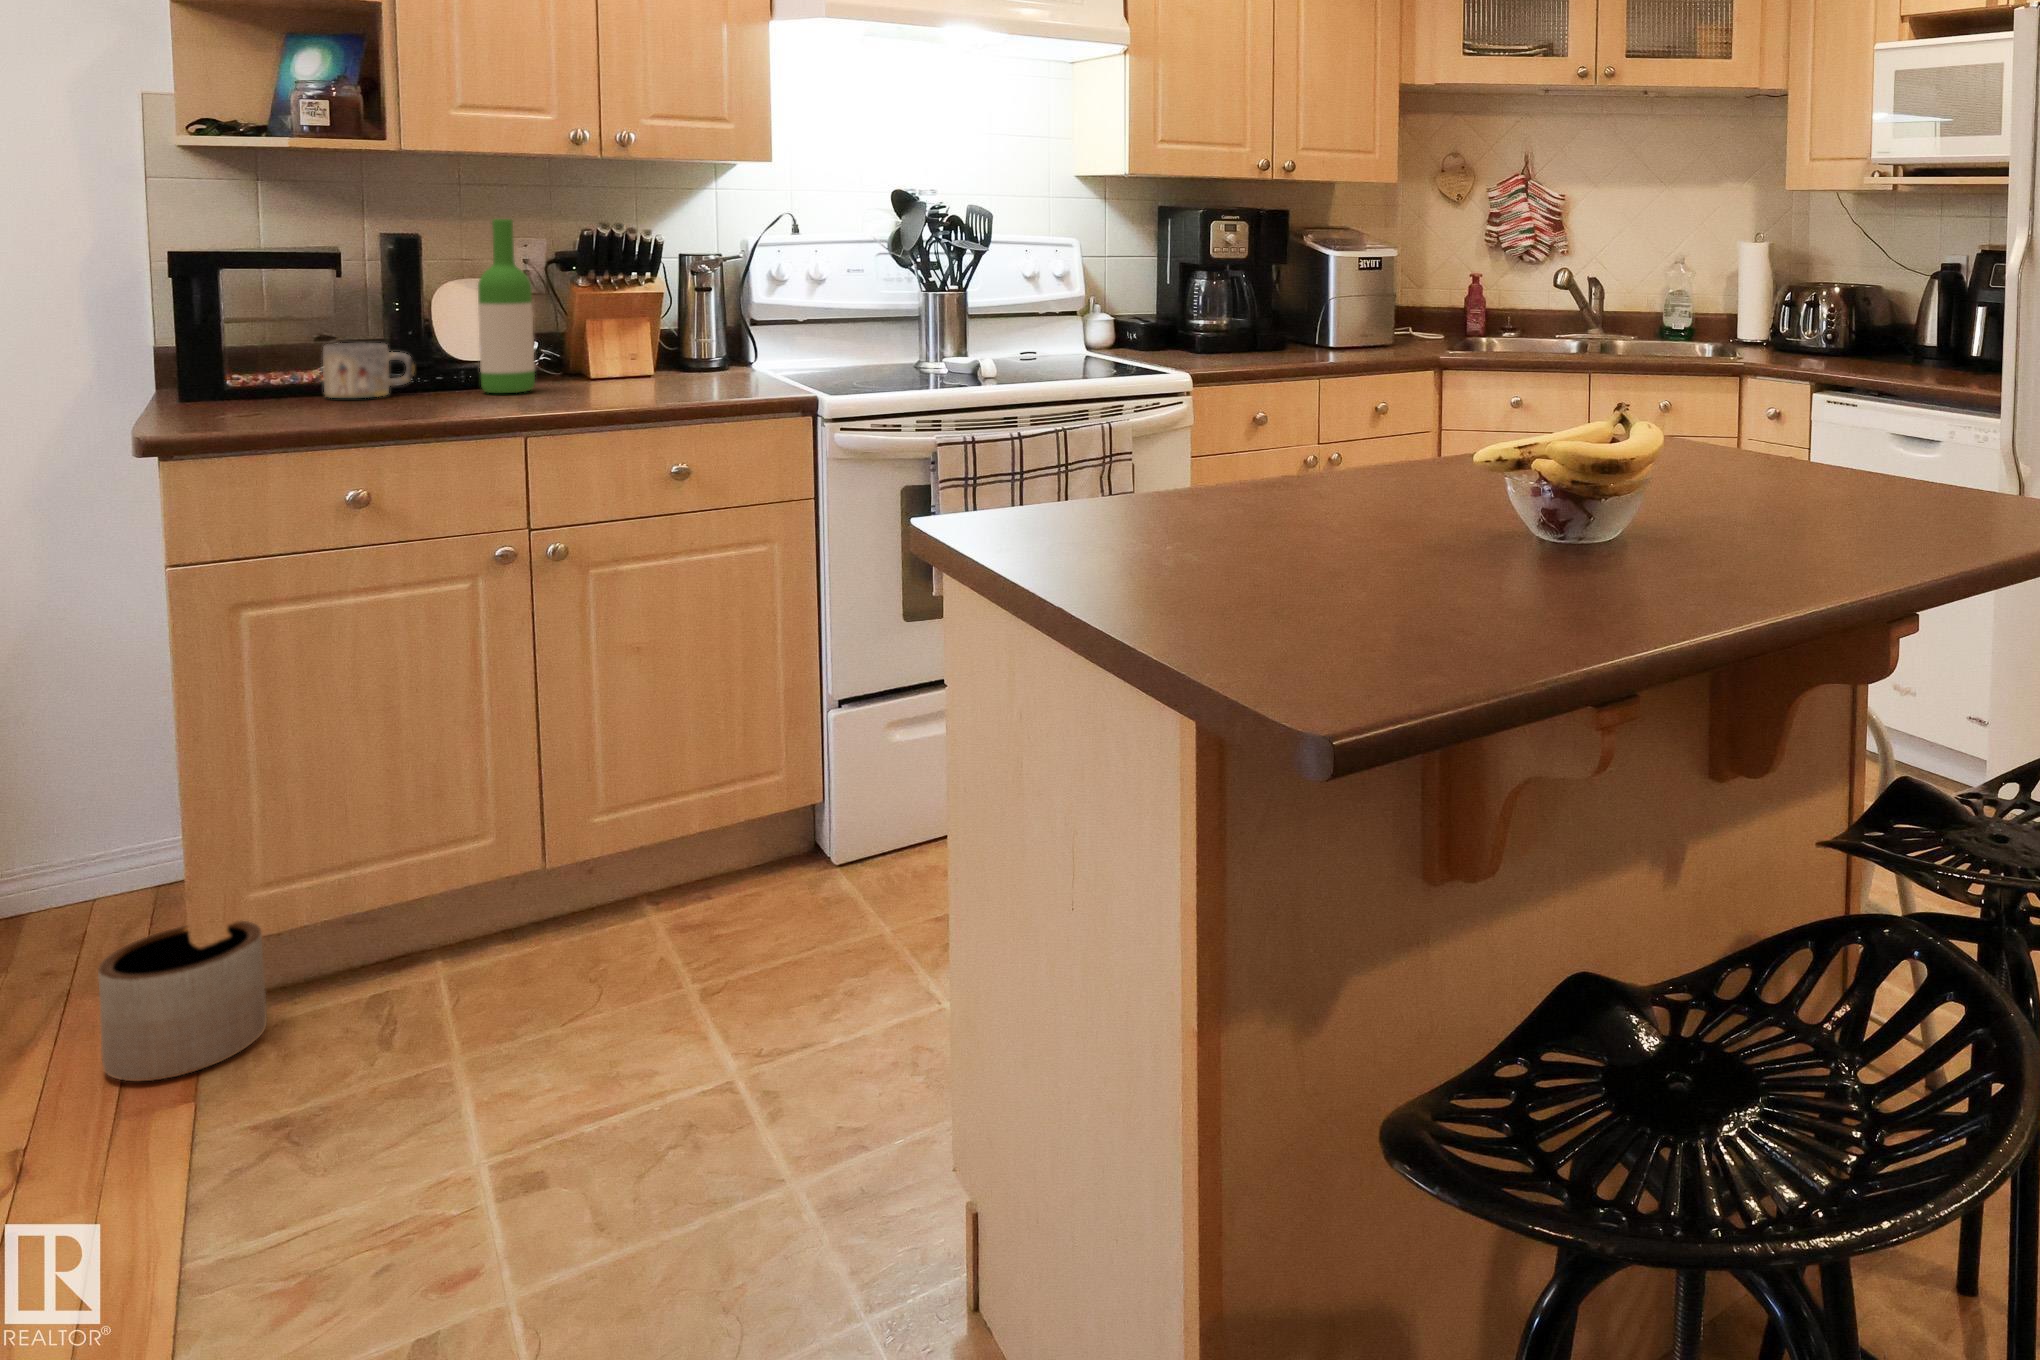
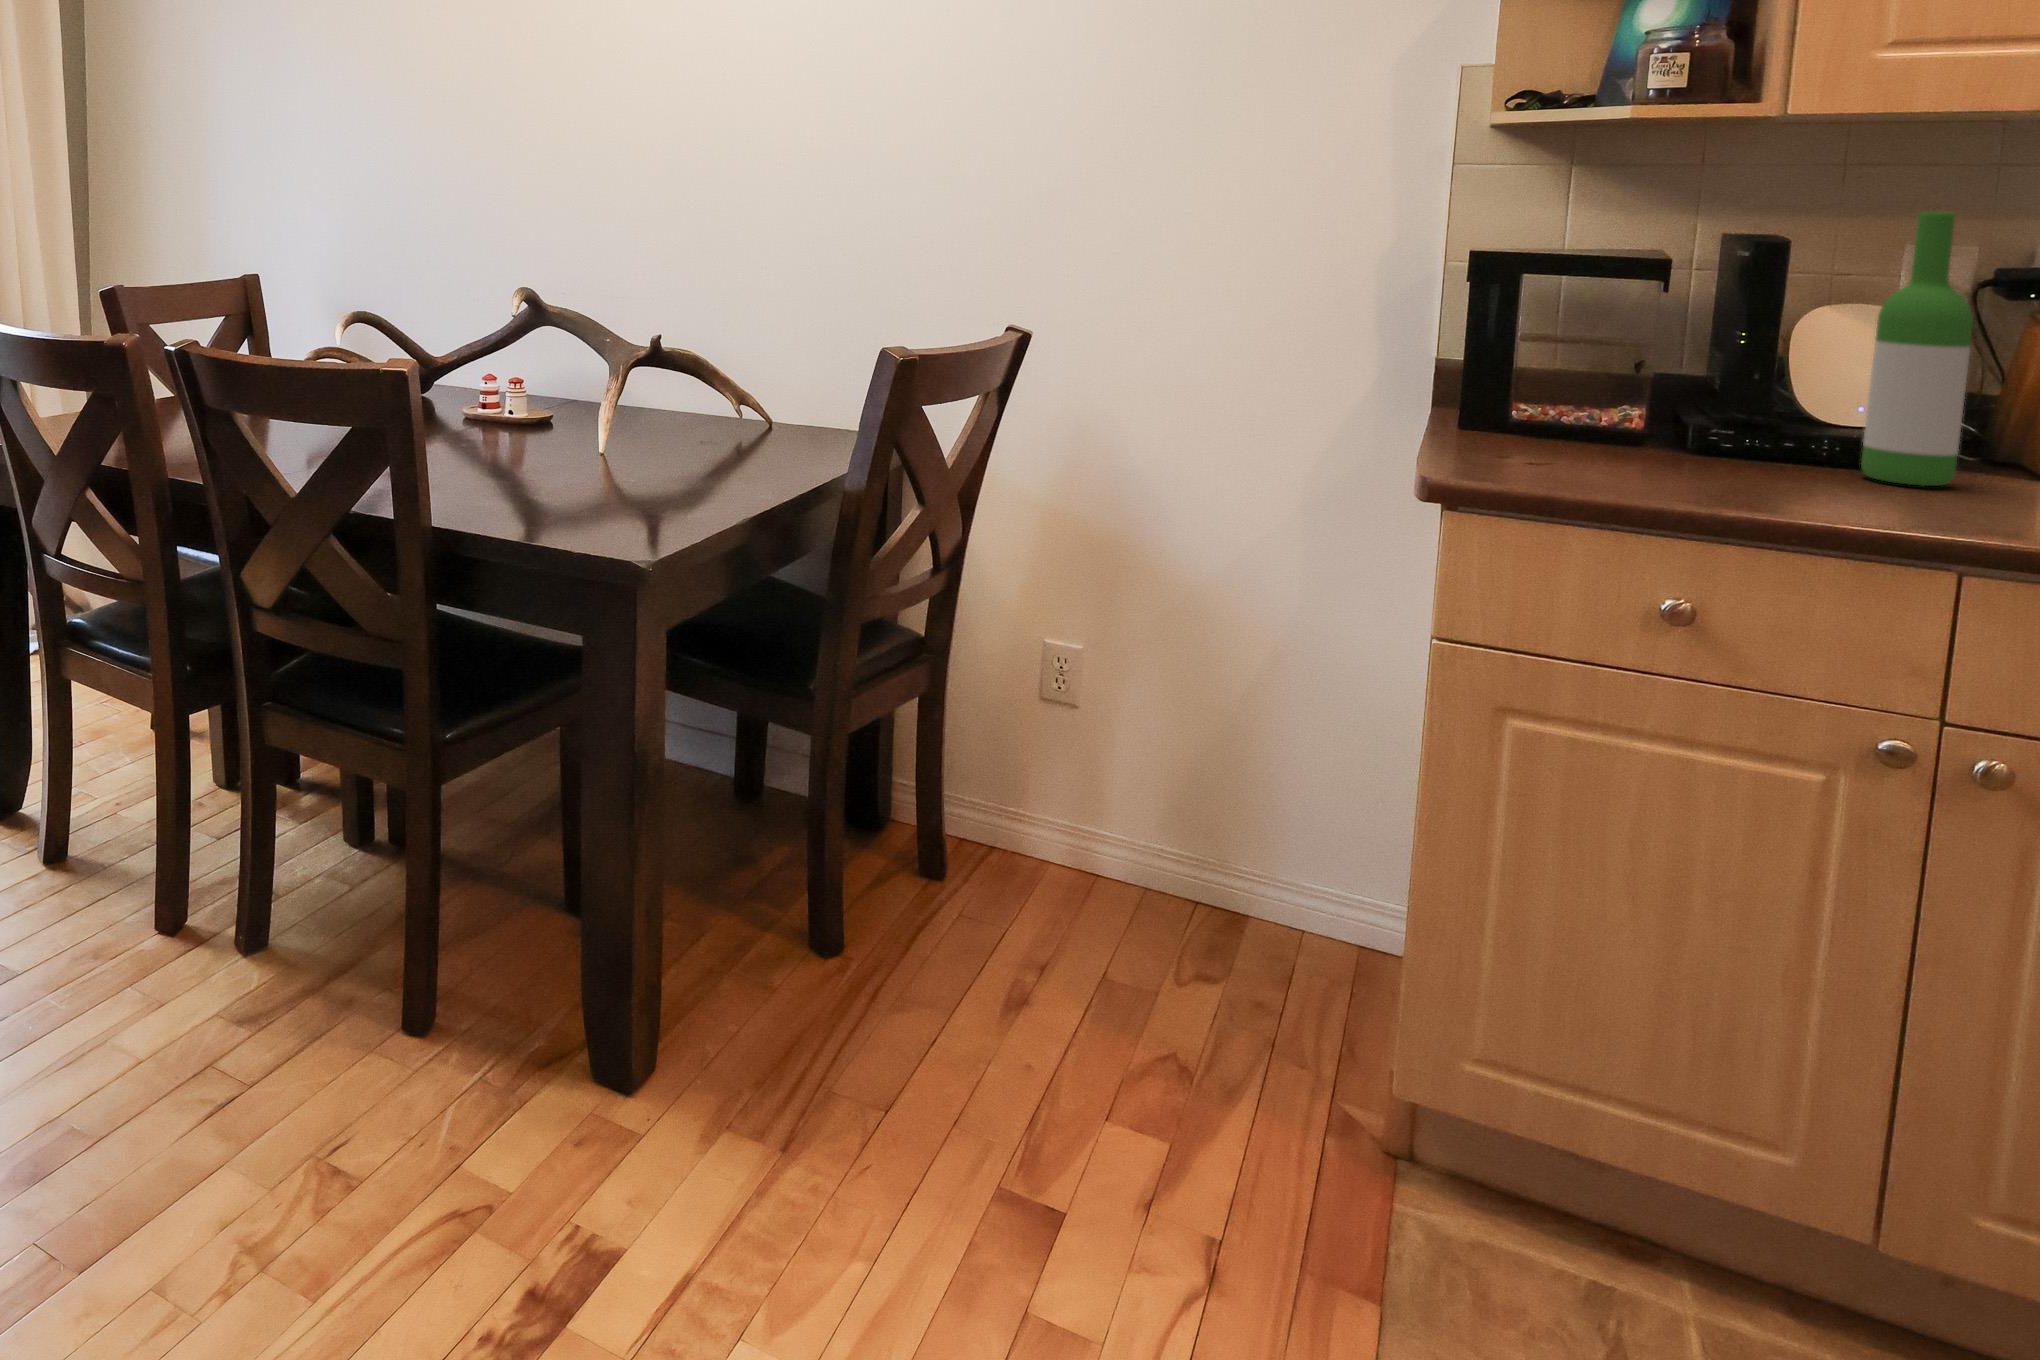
mug: present [323,343,415,398] -> none [1631,380,1760,460]
planter: present [98,921,267,1082] -> none [1288,1057,1467,1268]

